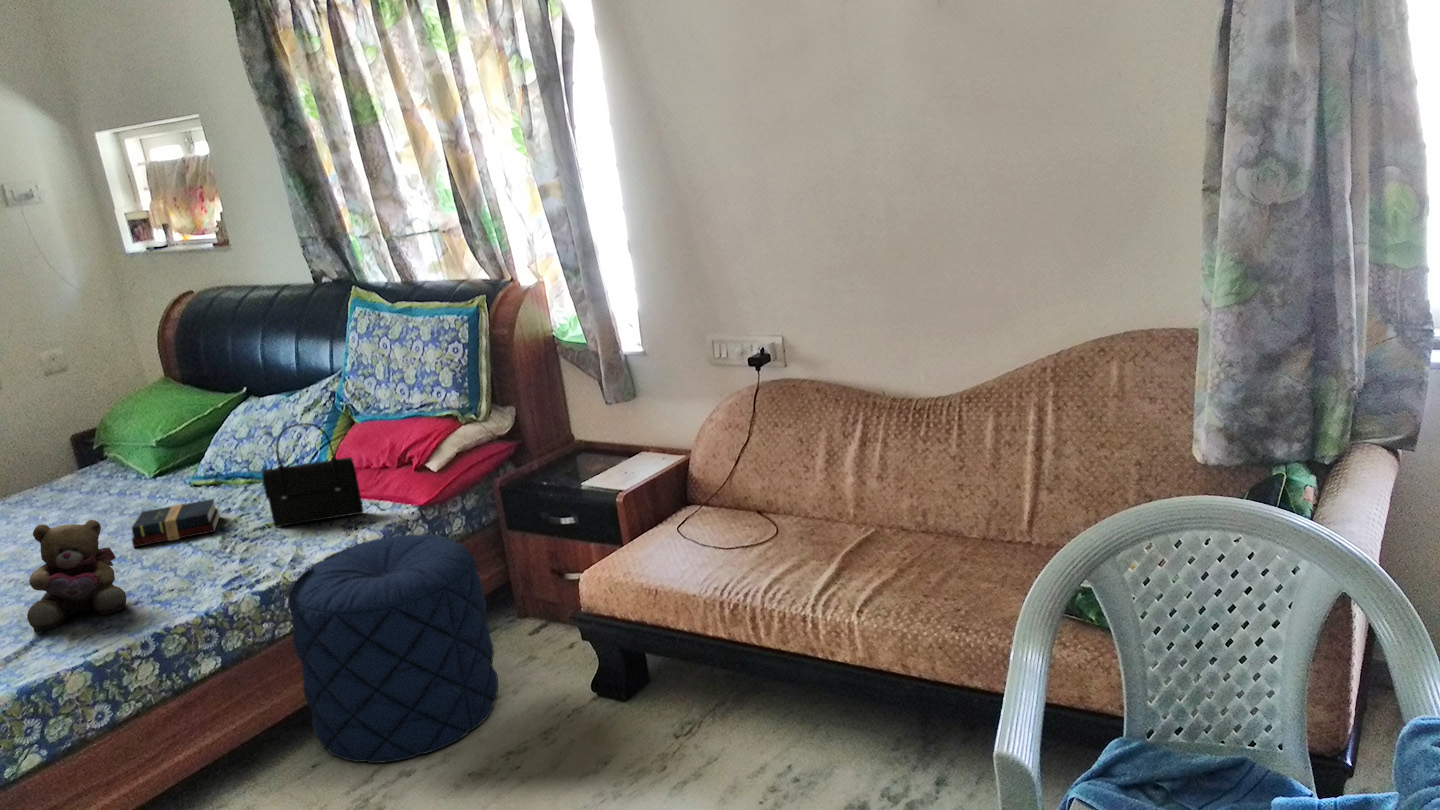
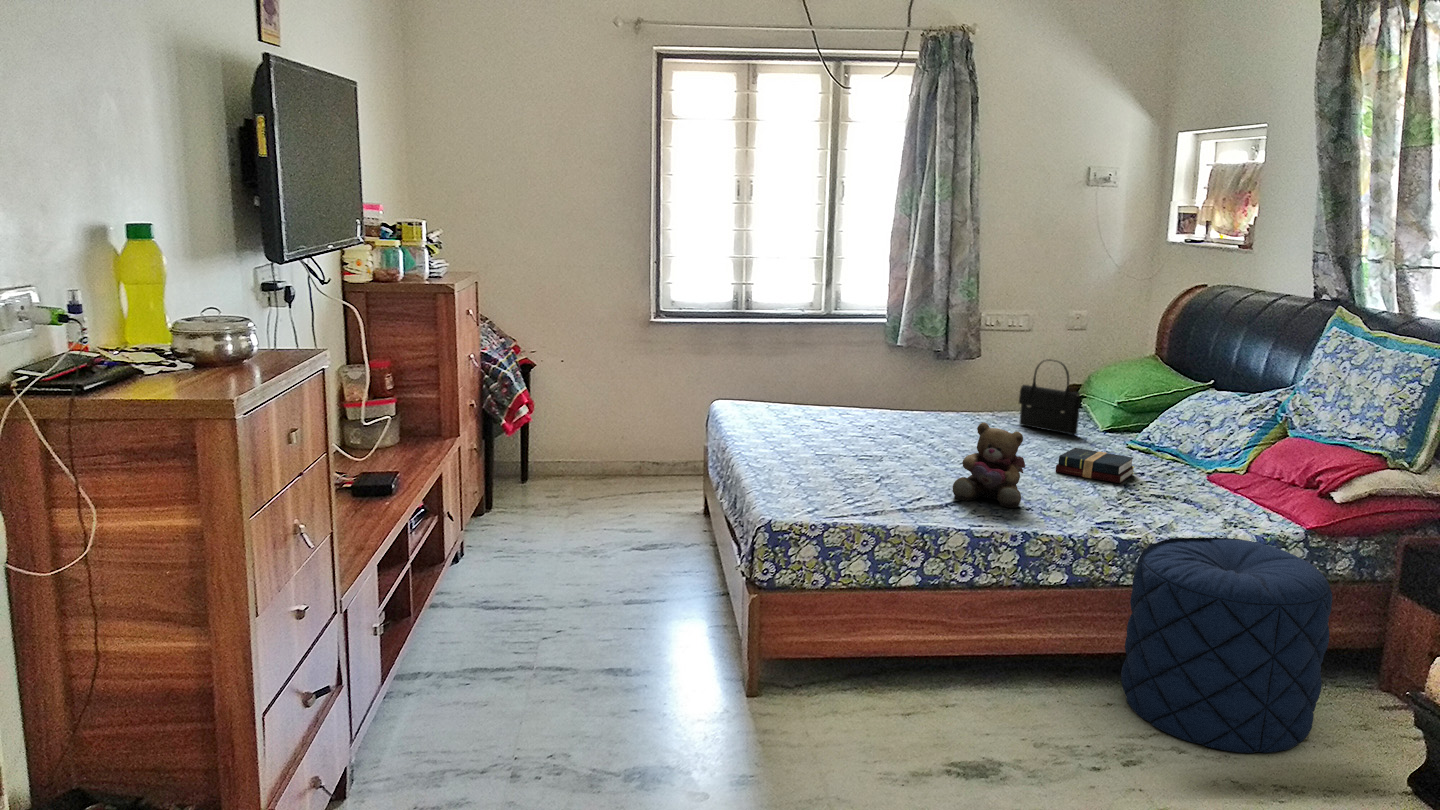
handbag: present [262,423,363,527] -> present [1019,359,1080,435]

